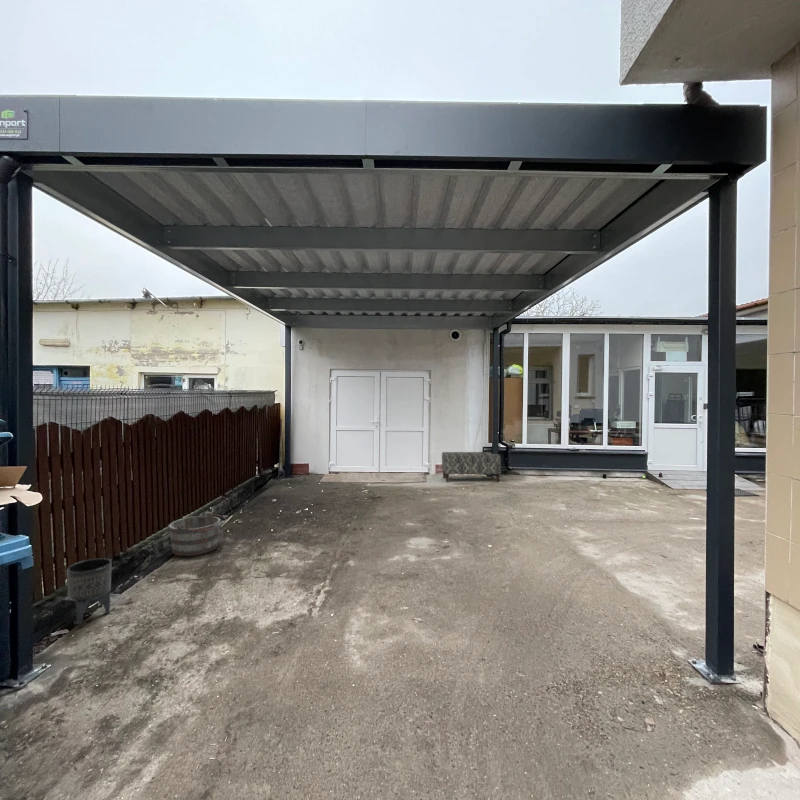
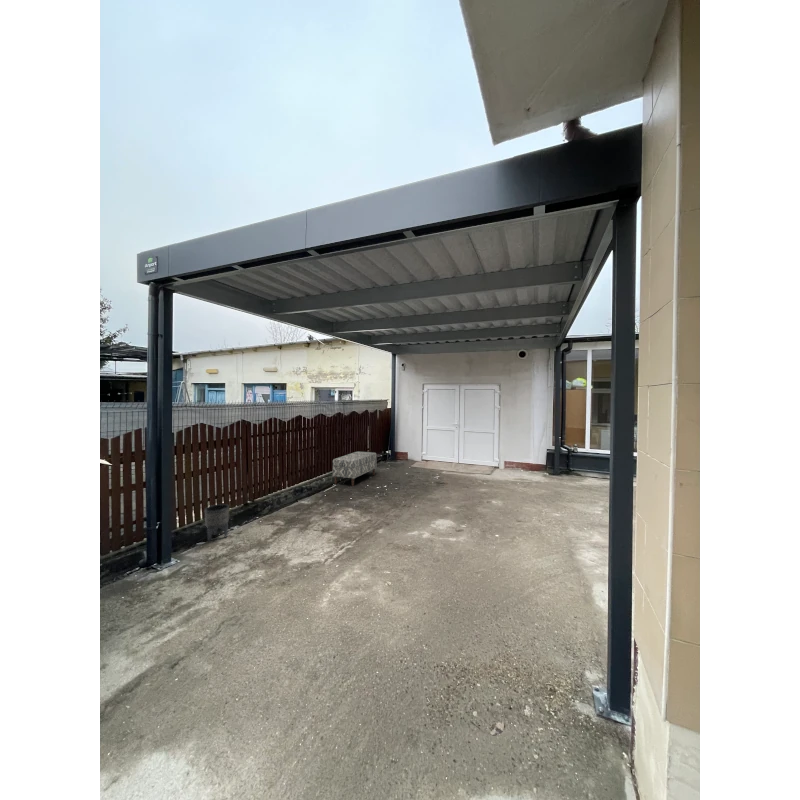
bench: present [442,452,501,482] -> present [333,451,377,486]
bucket: present [168,512,226,556] -> none [283,482,318,509]

